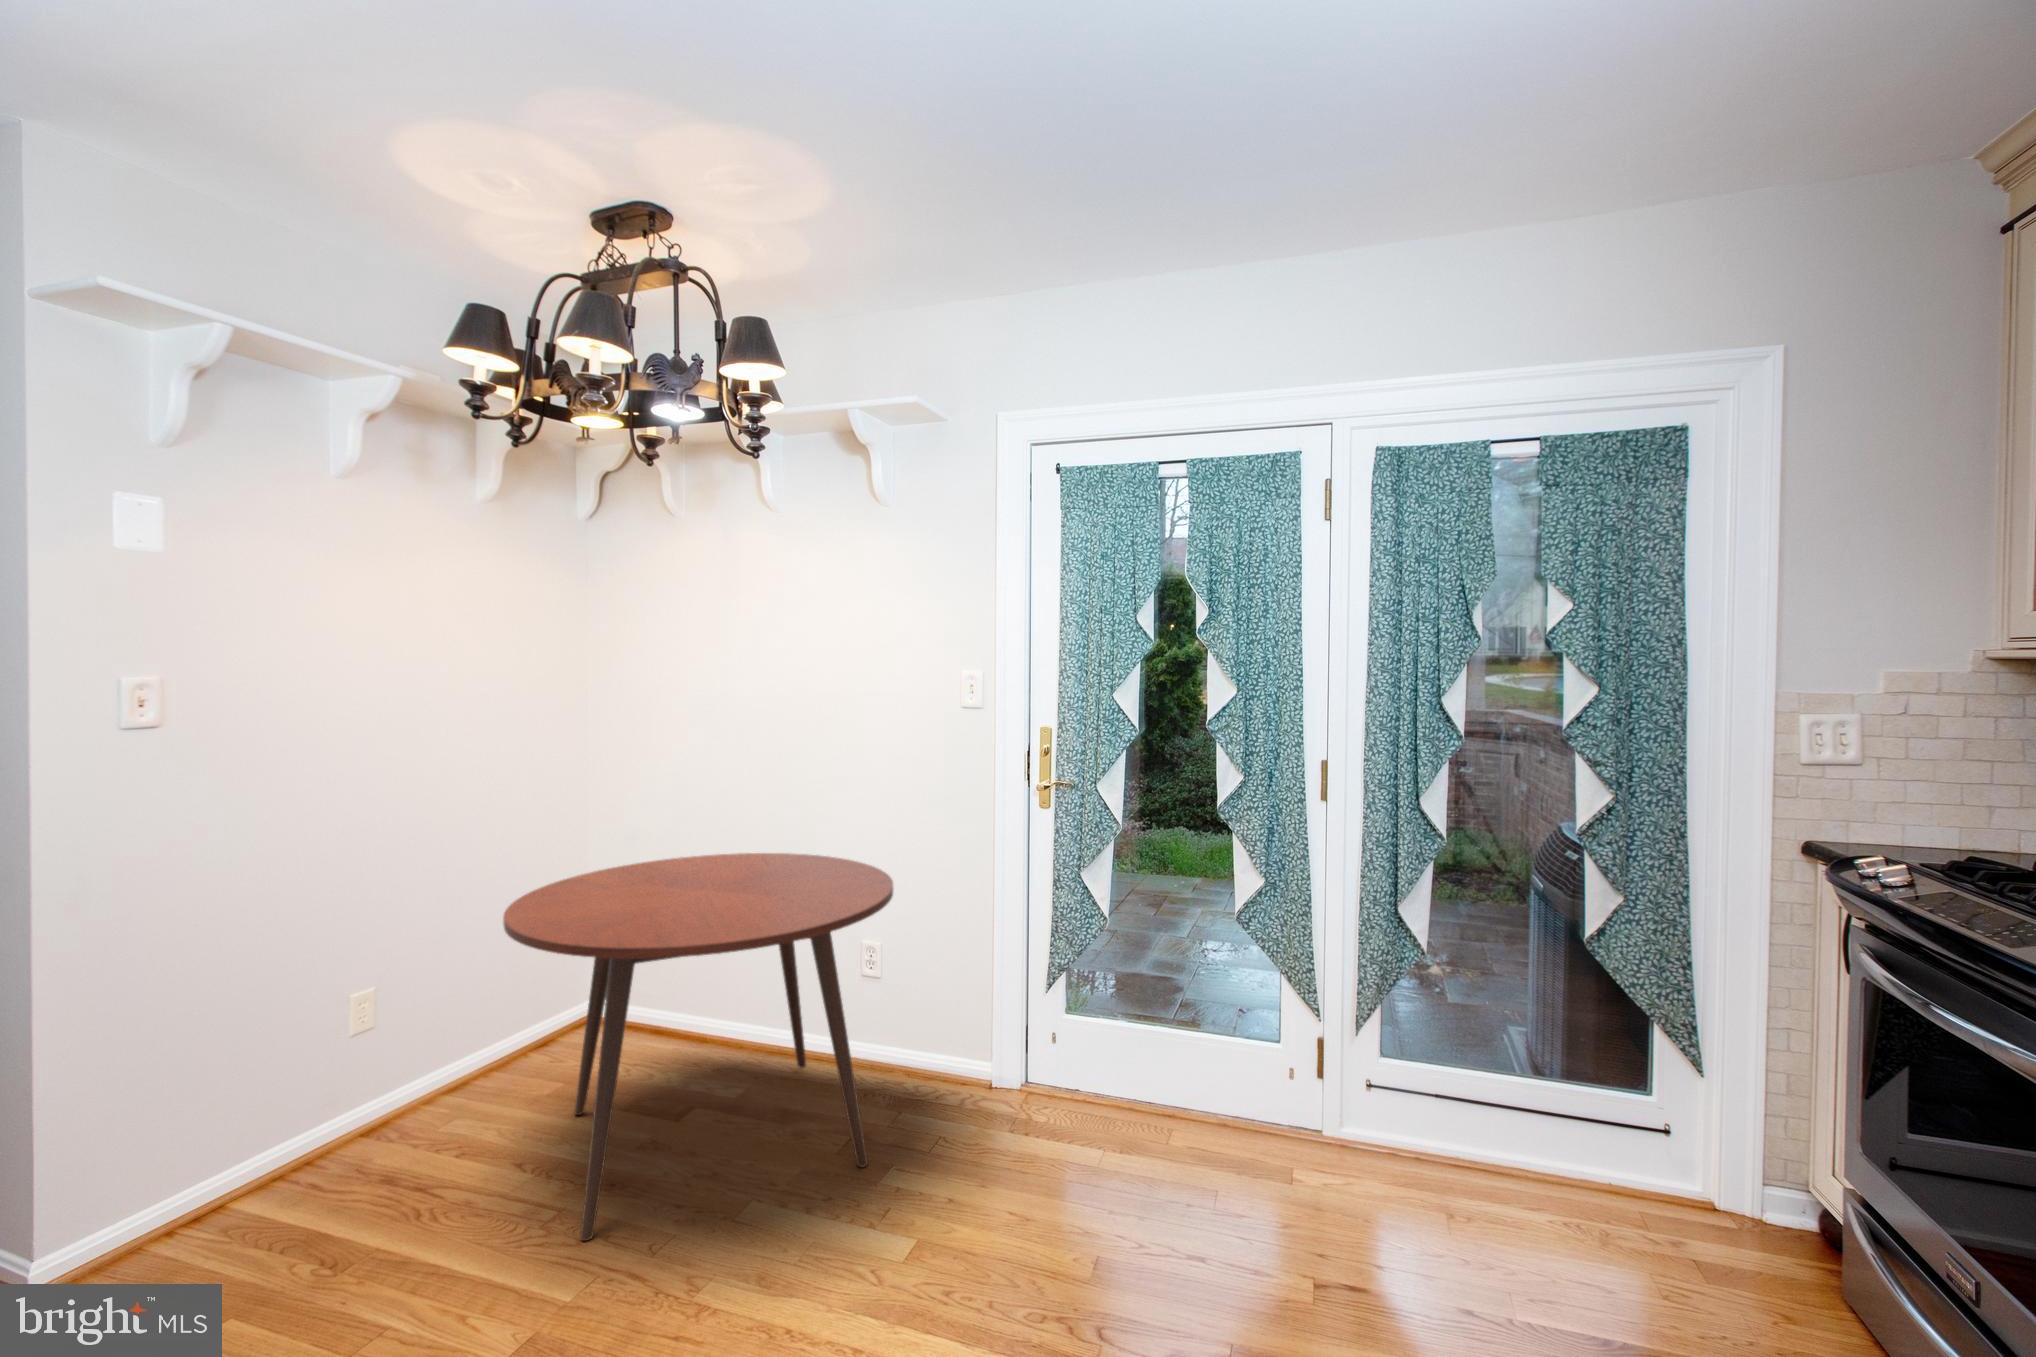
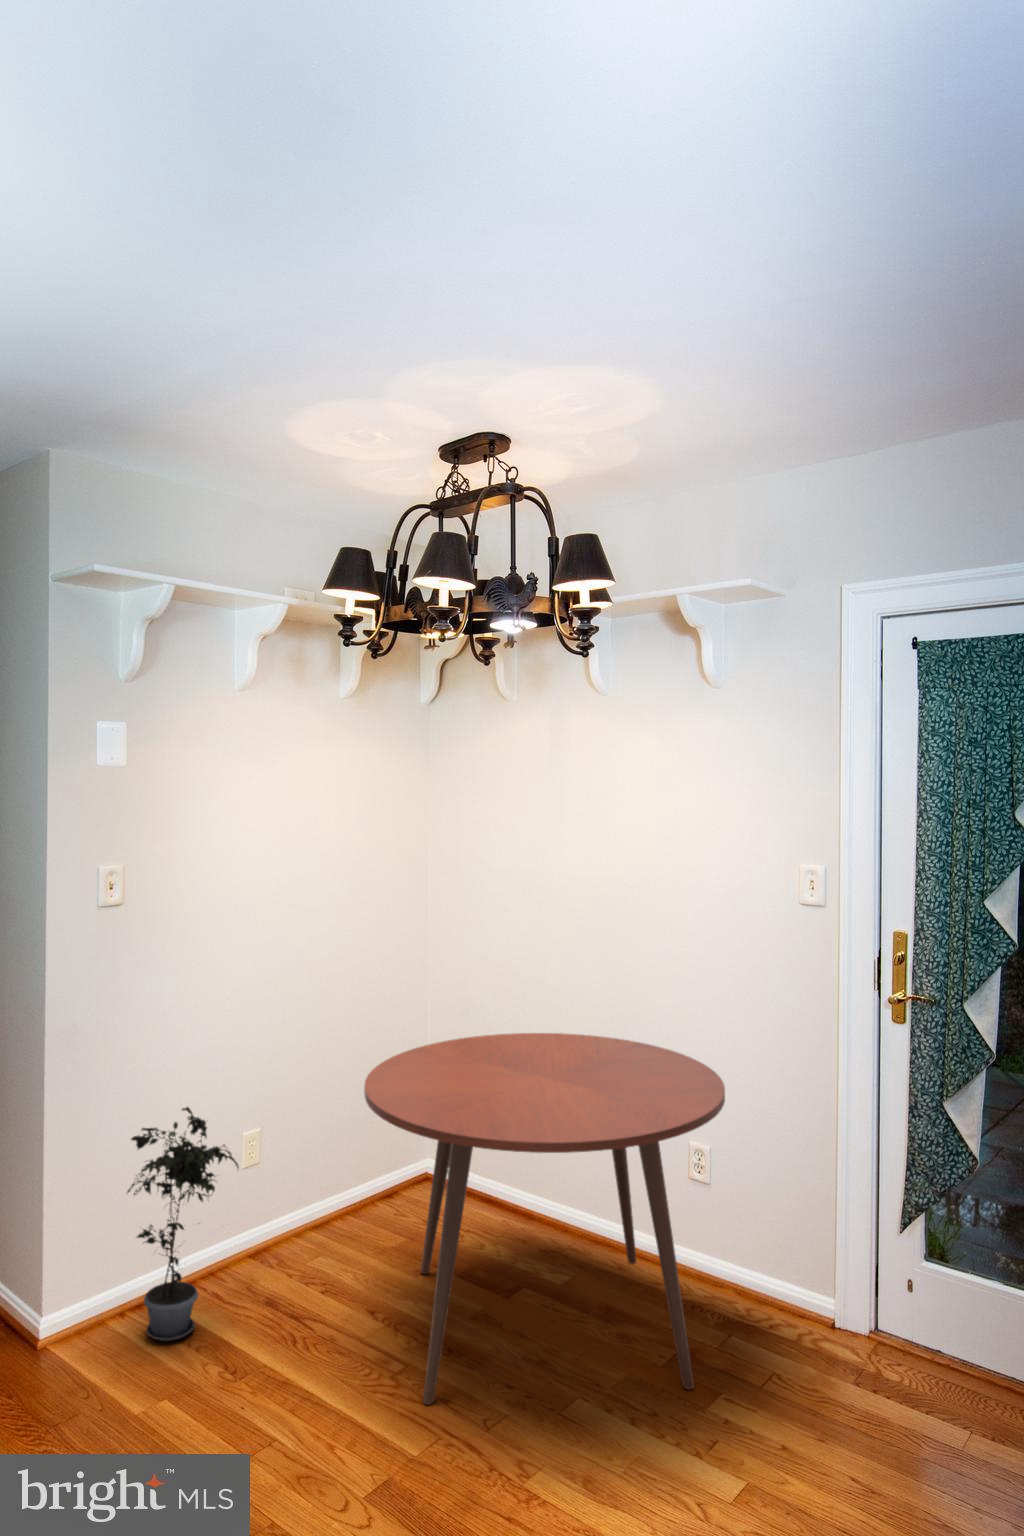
potted plant: none [172,967,338,1247] -> present [127,1107,239,1341]

